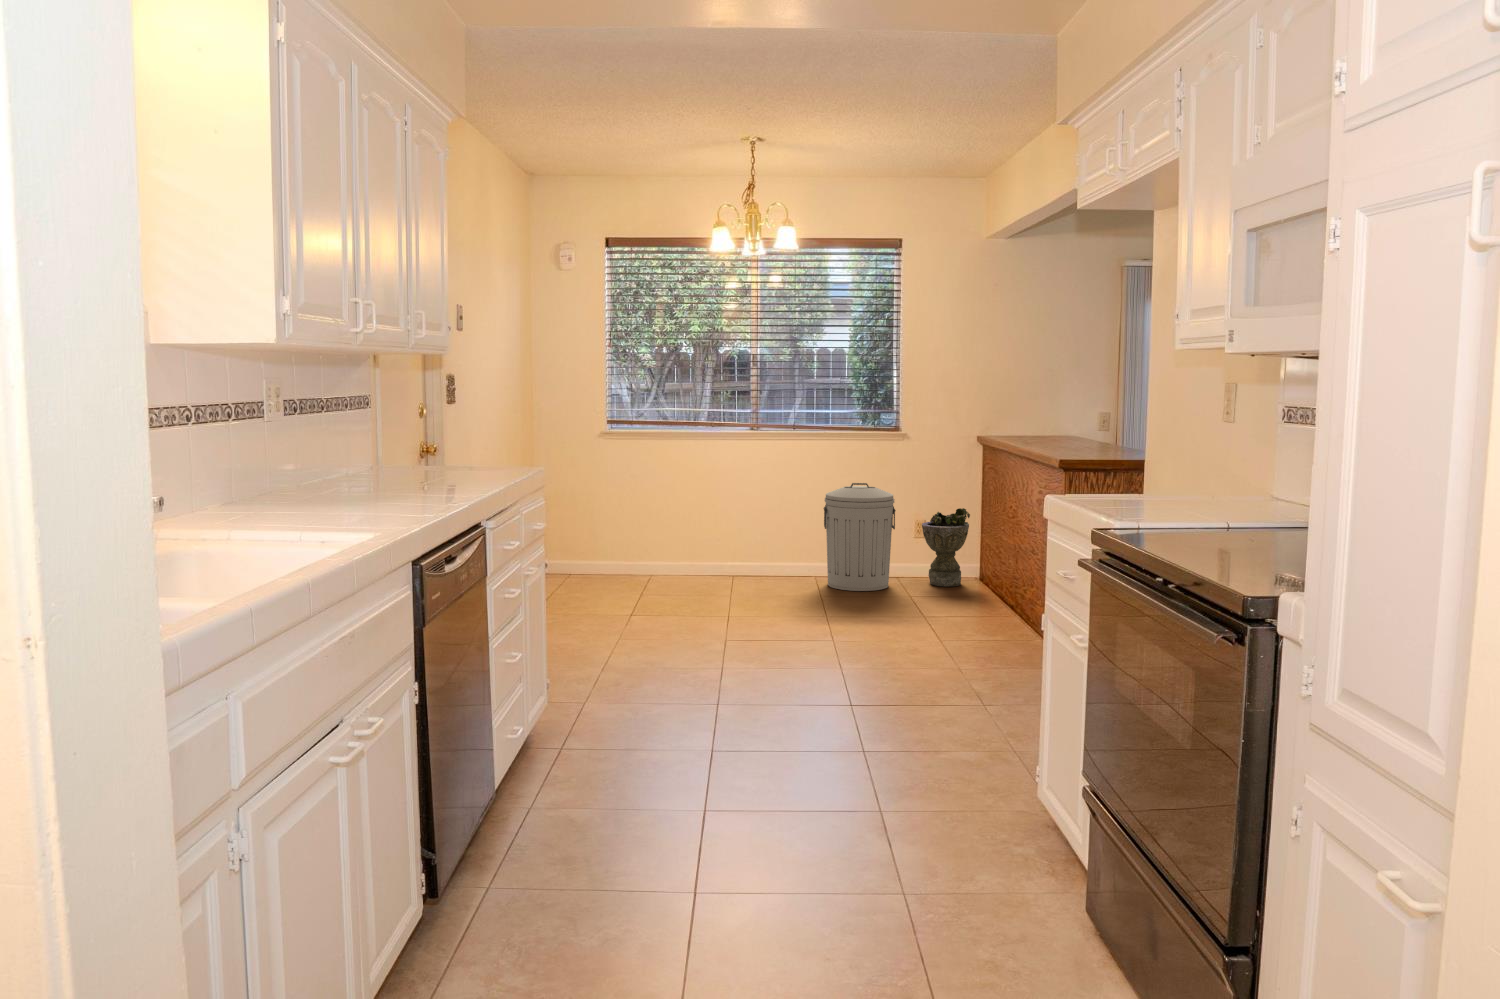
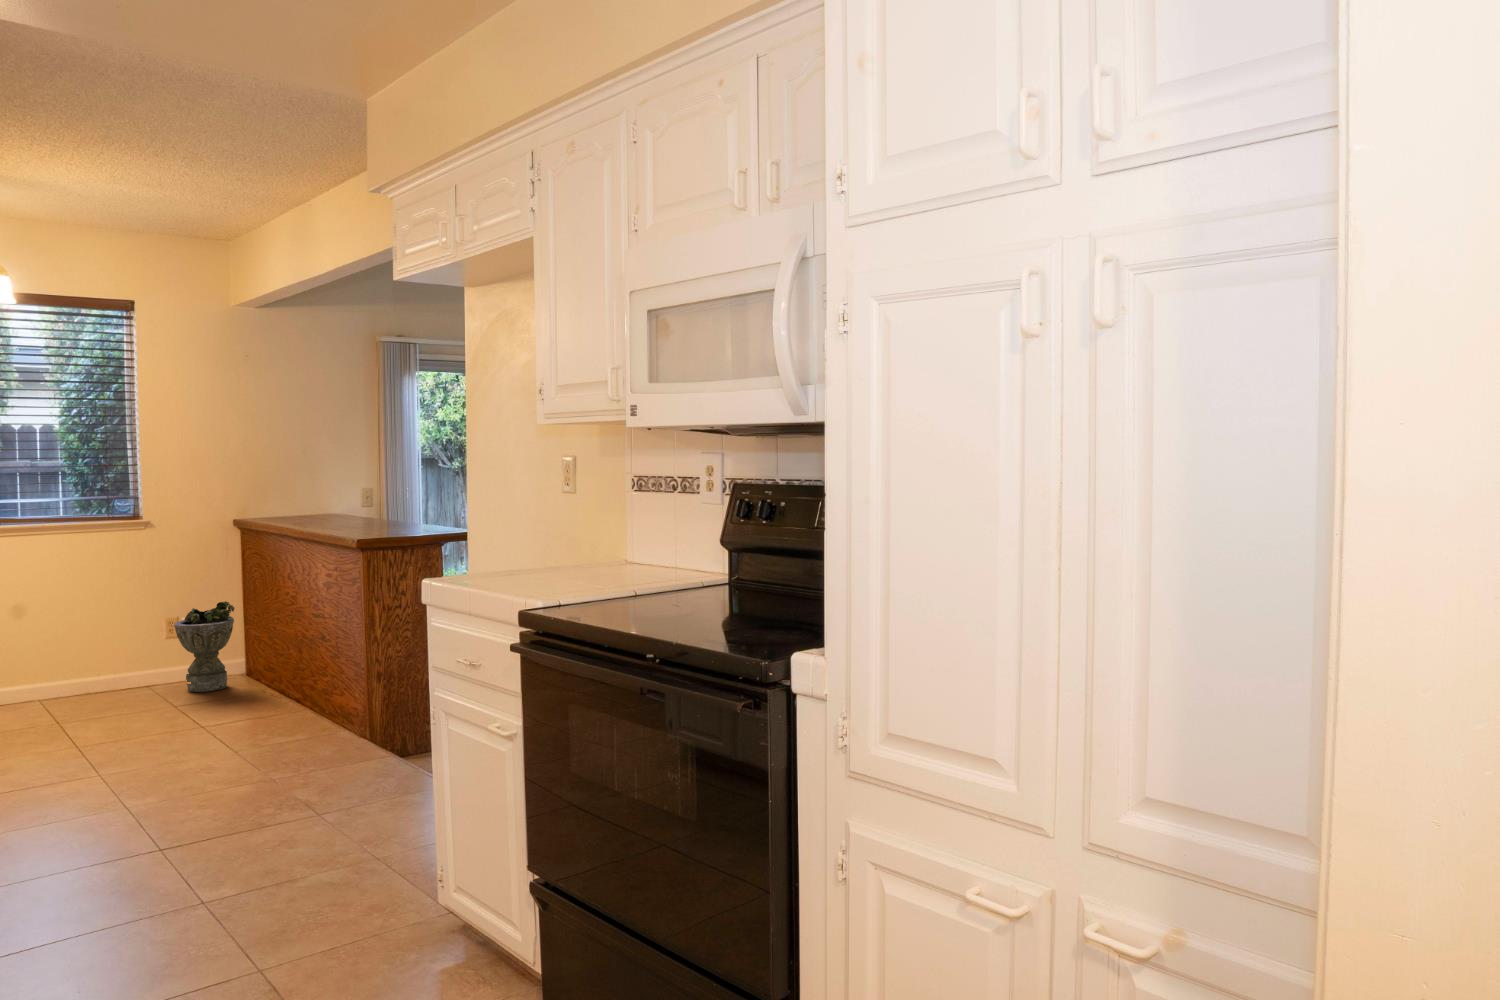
trash can: present [824,483,896,591] -> none [38,583,142,716]

